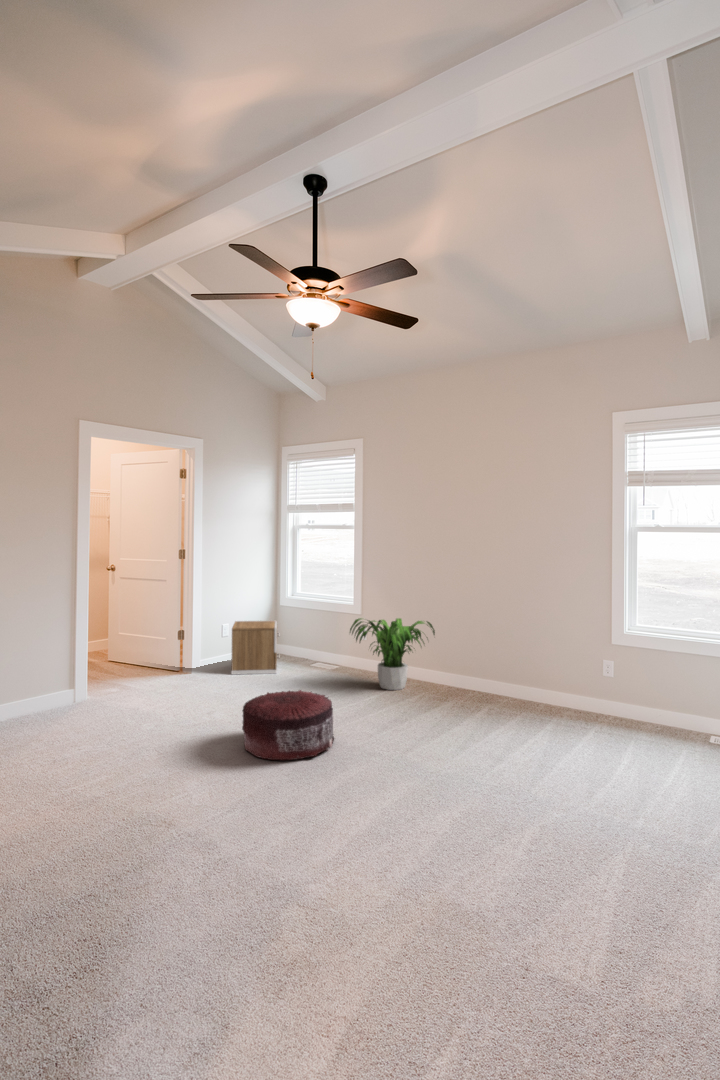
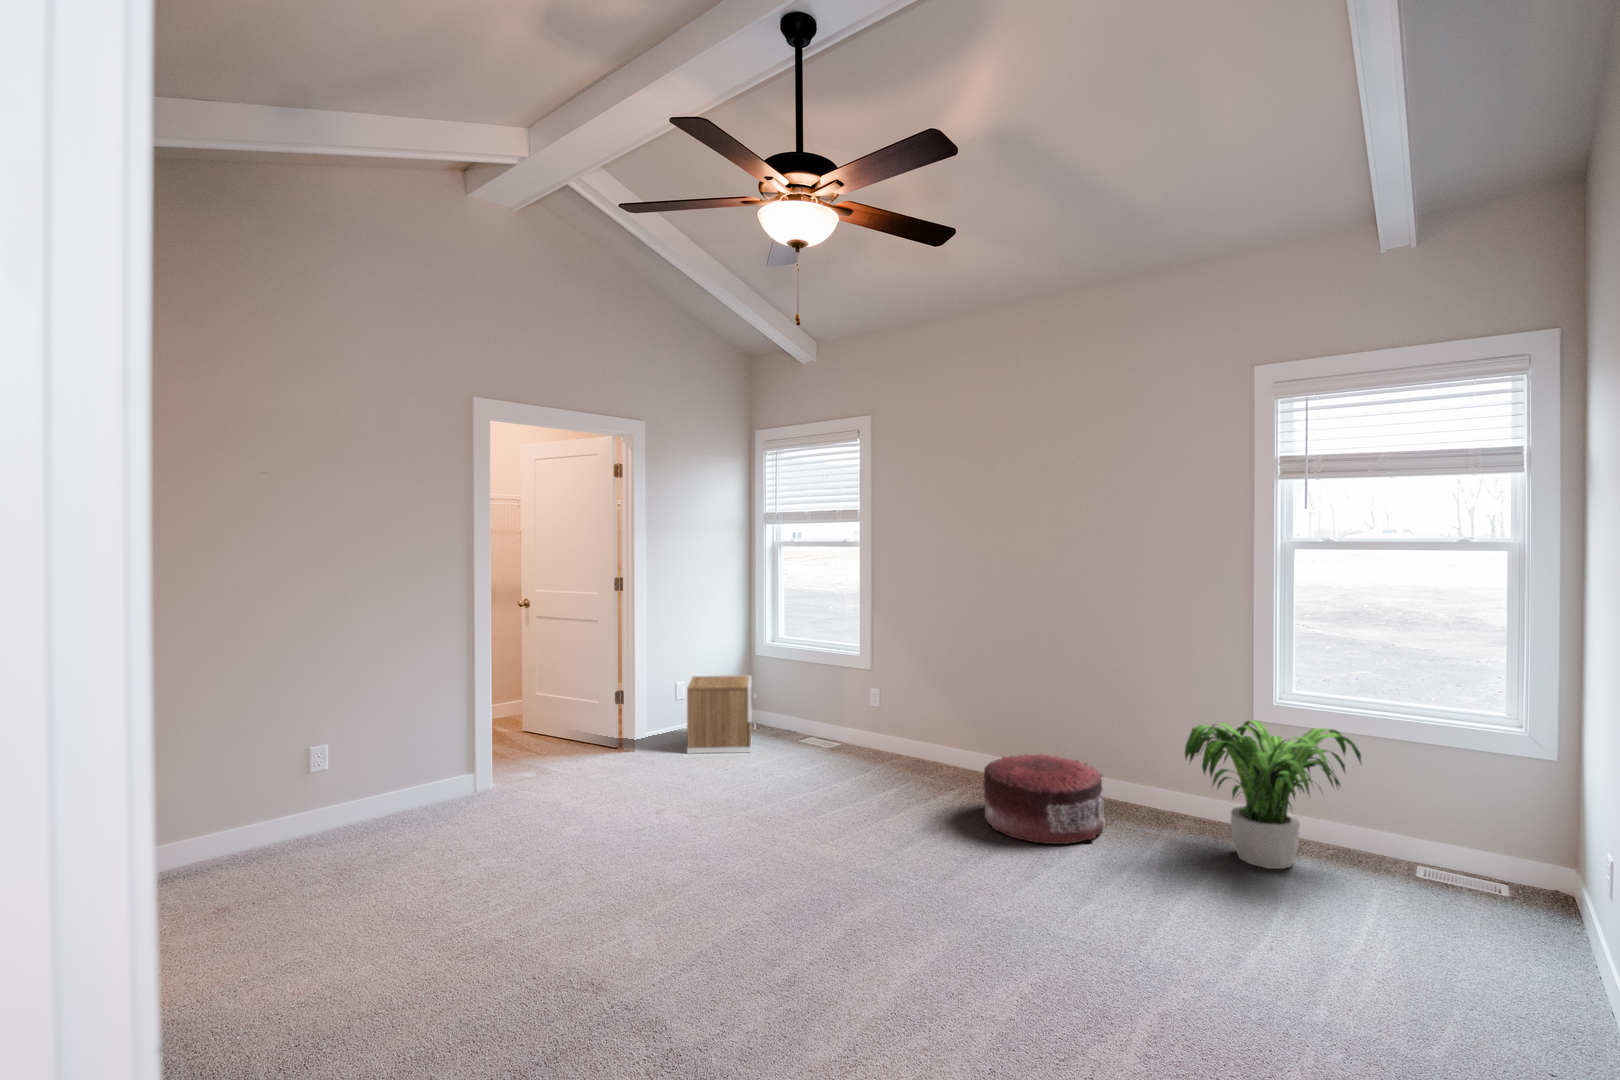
potted plant: present [350,618,435,690] -> present [1185,720,1361,869]
pouf: present [242,690,334,760] -> present [984,753,1105,844]

